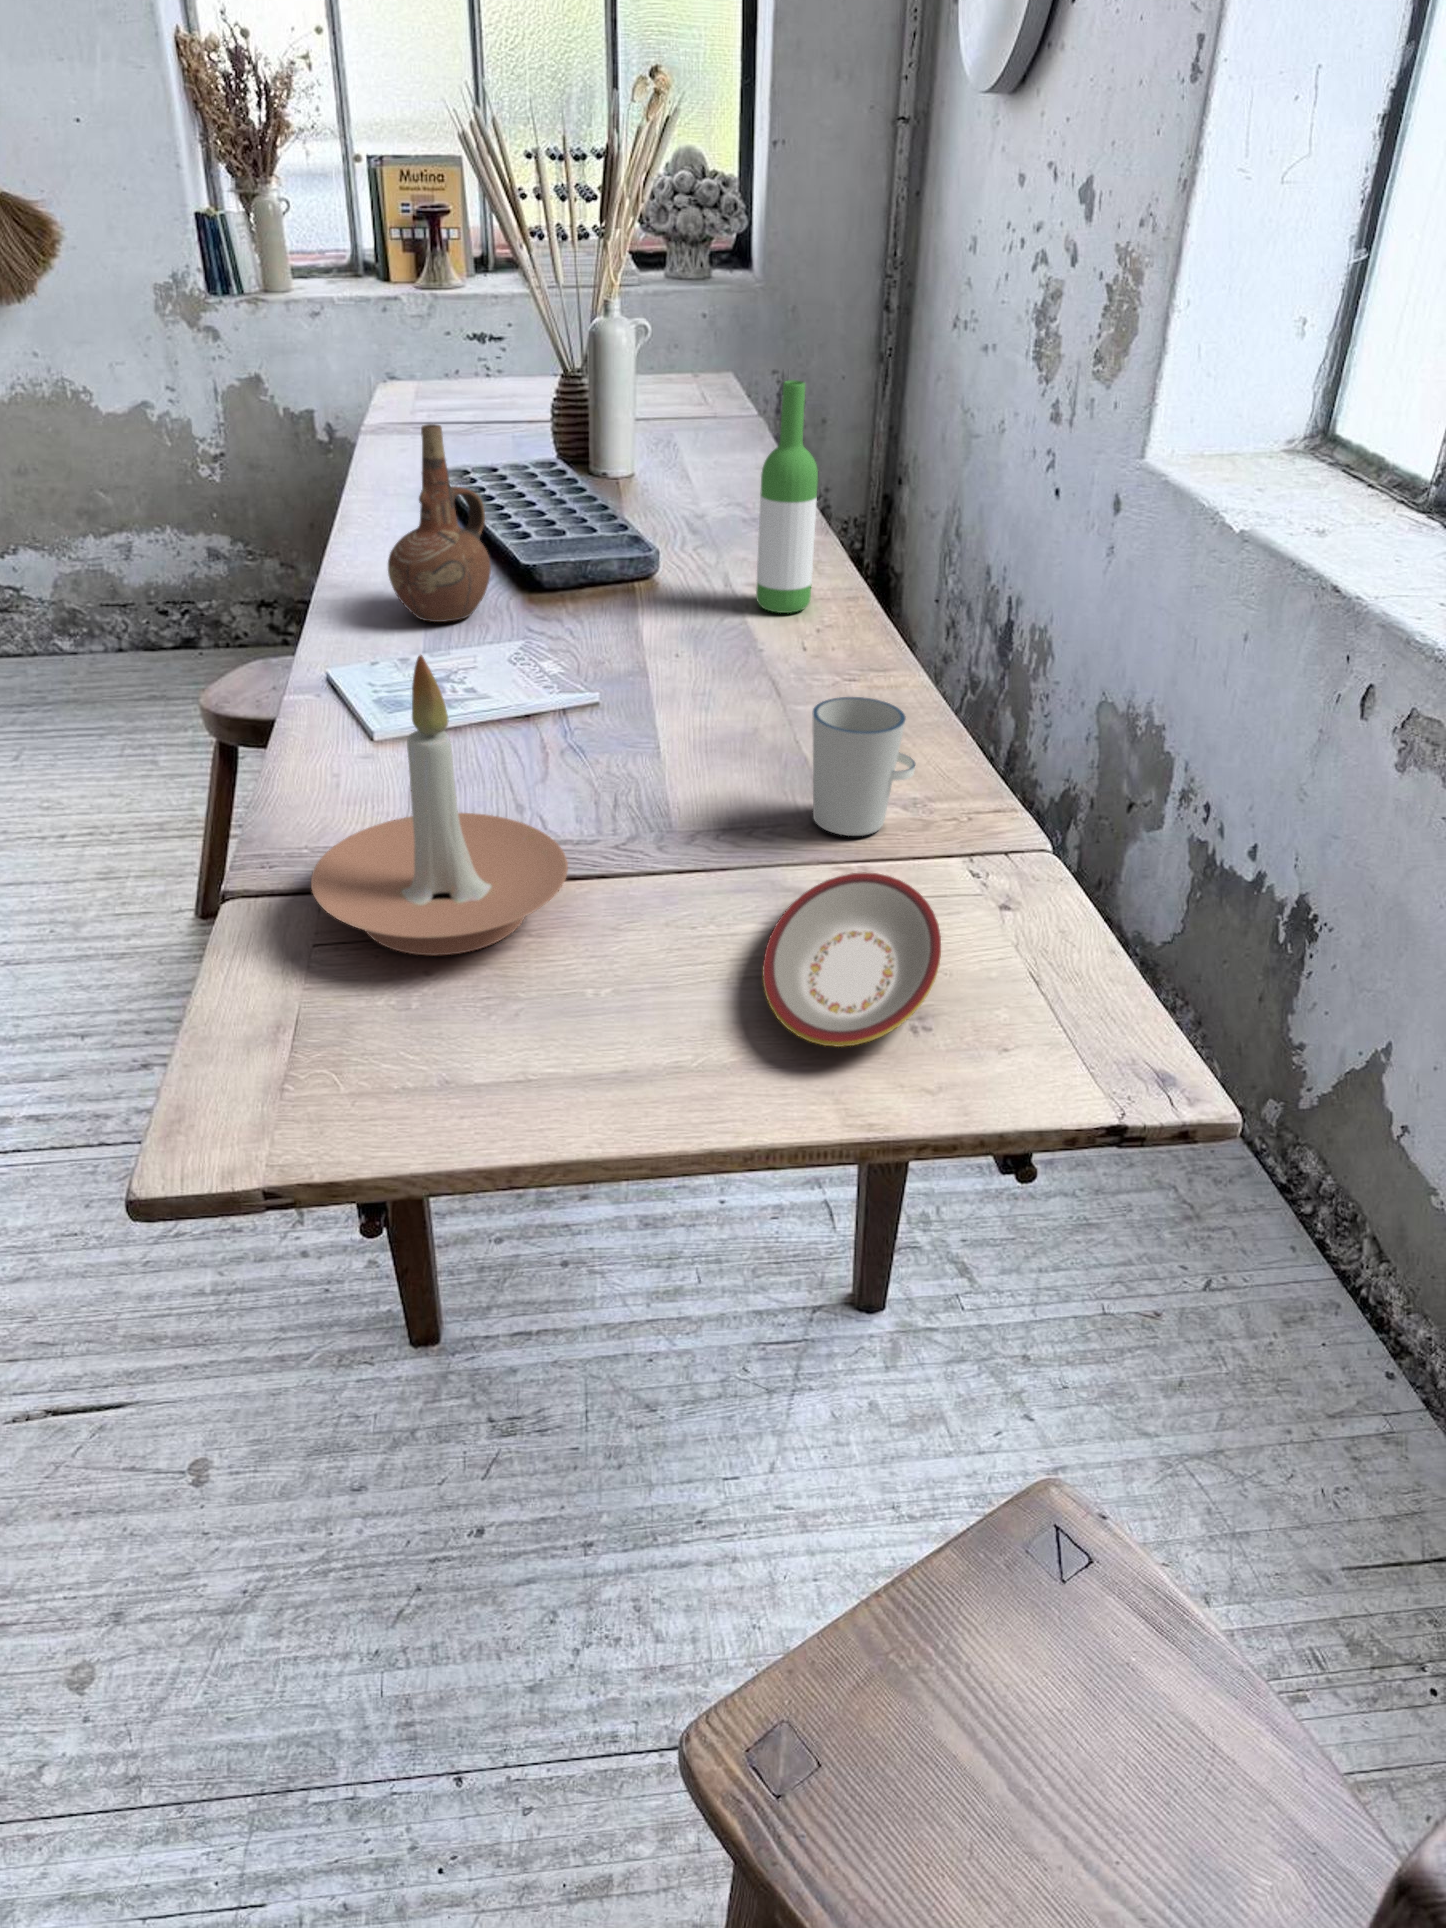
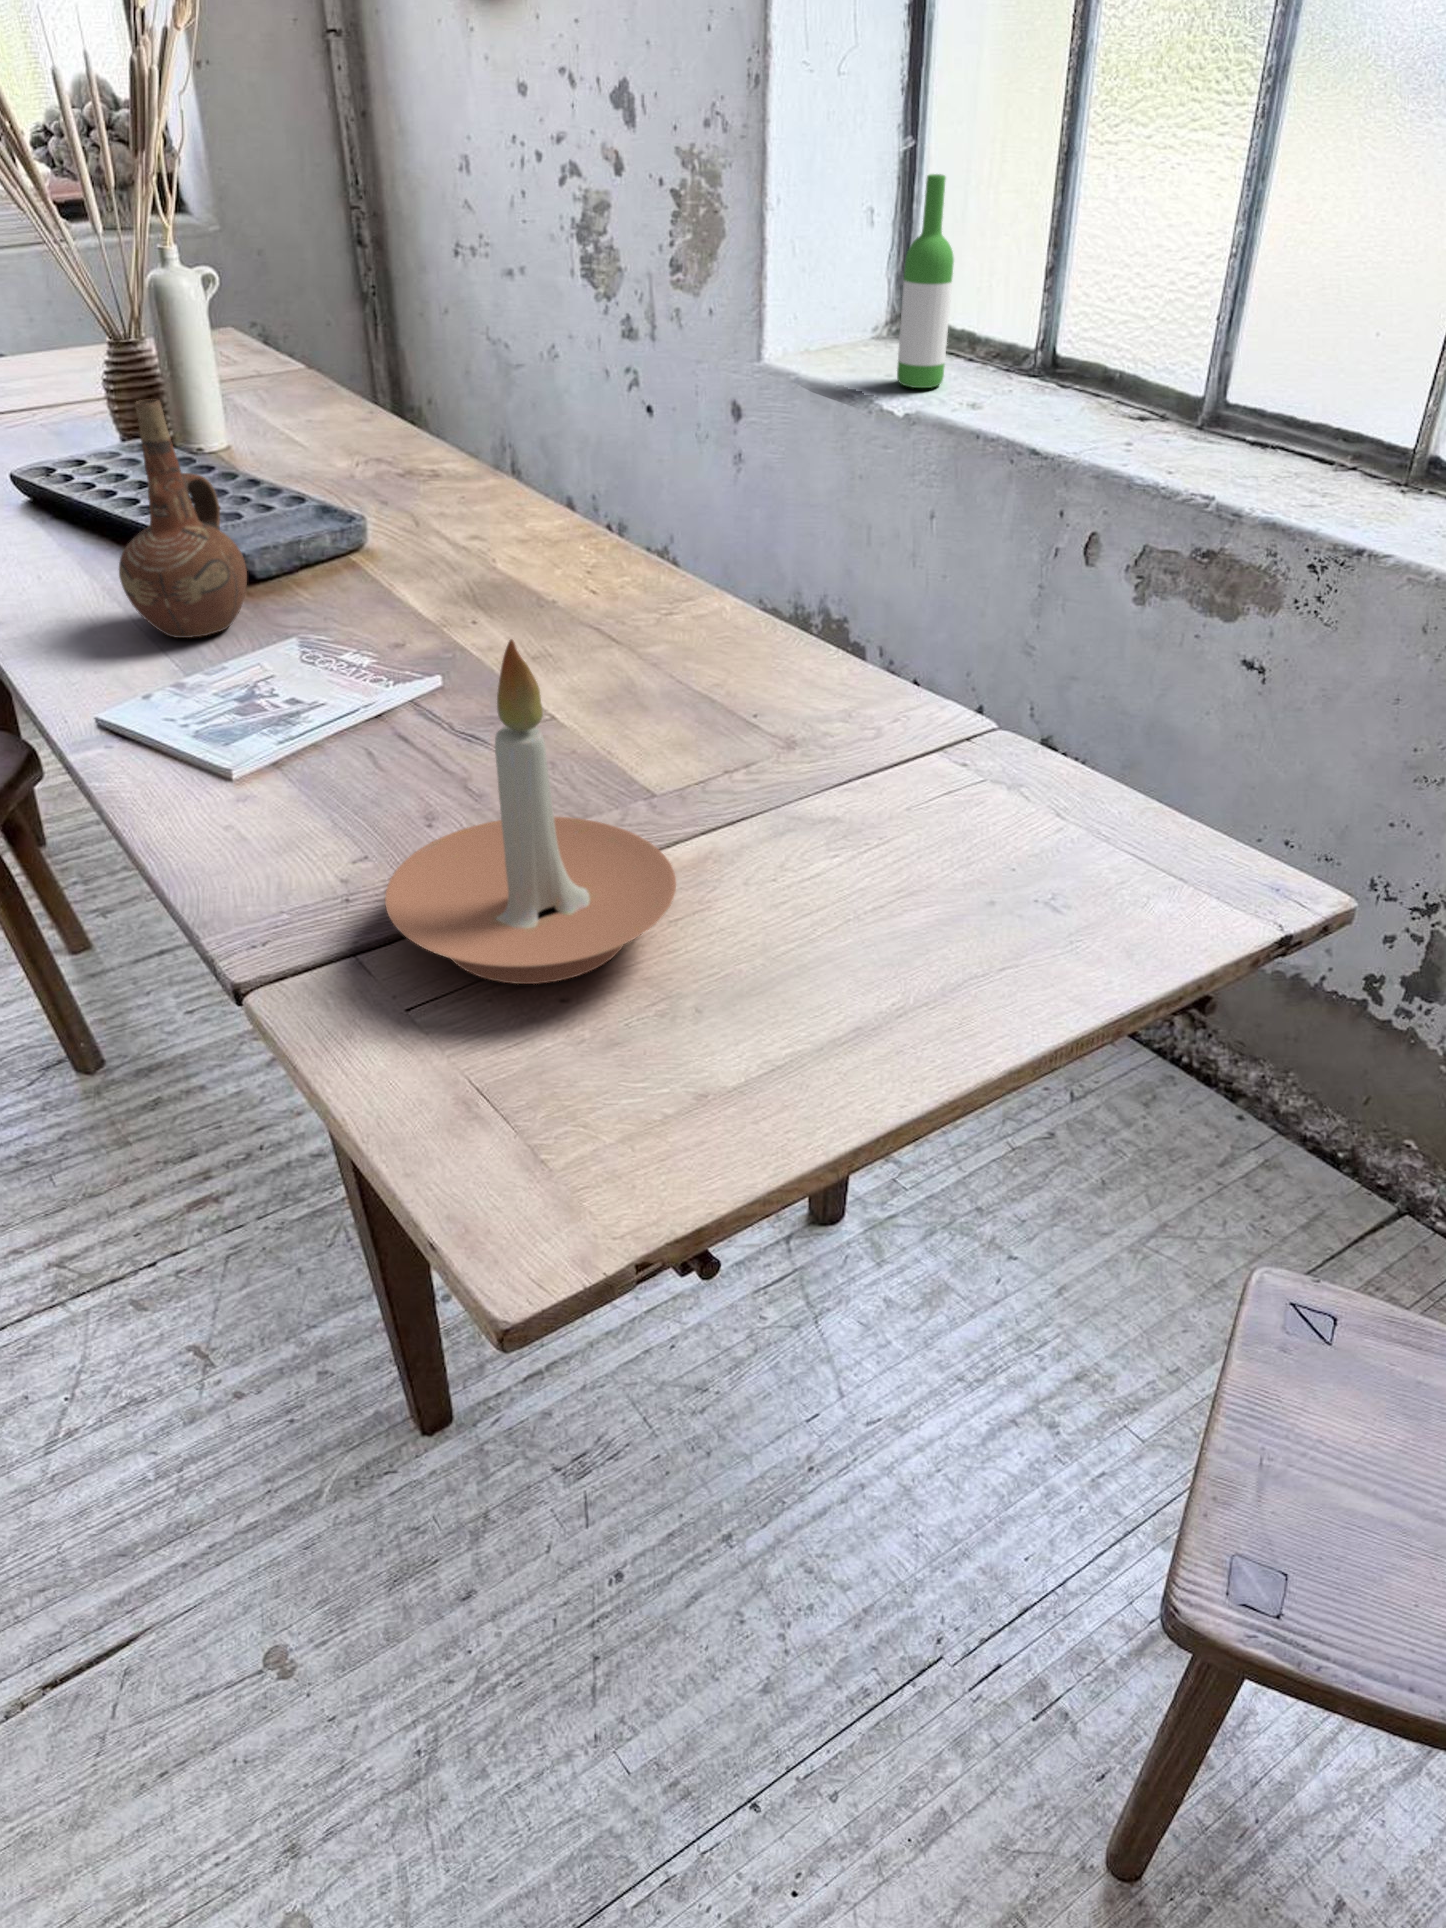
wine bottle: present [756,380,818,613] -> present [897,174,954,388]
cup: present [812,697,915,836] -> none [785,616,884,758]
plate: present [762,873,941,1047] -> none [875,782,1074,944]

